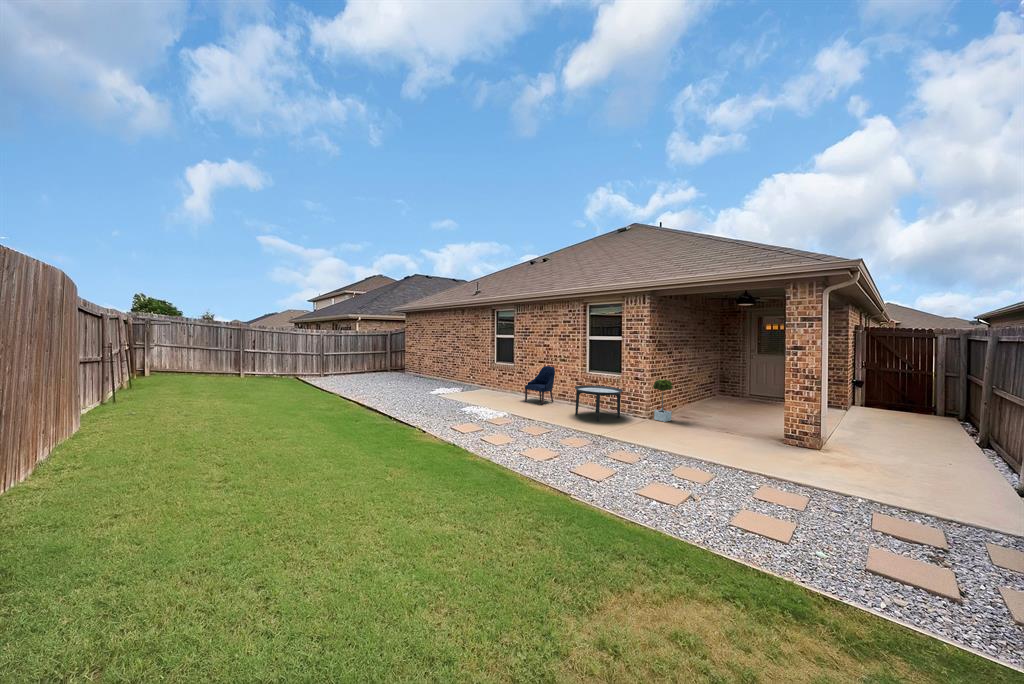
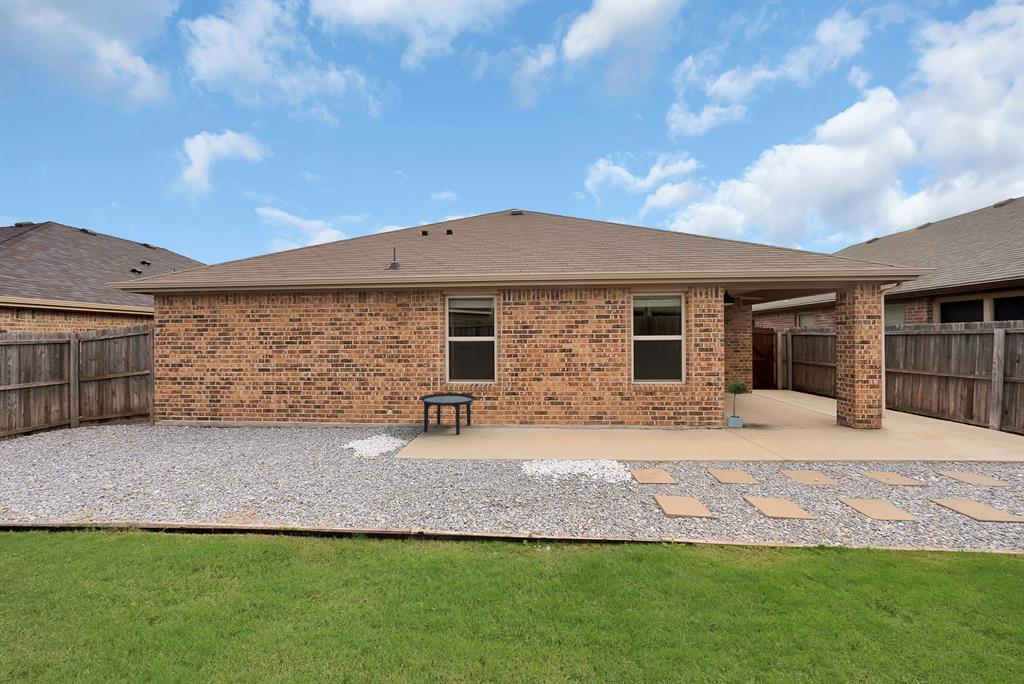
chair: present [525,366,555,405] -> none [558,379,595,434]
round table: present [574,385,623,421] -> present [420,393,475,434]

